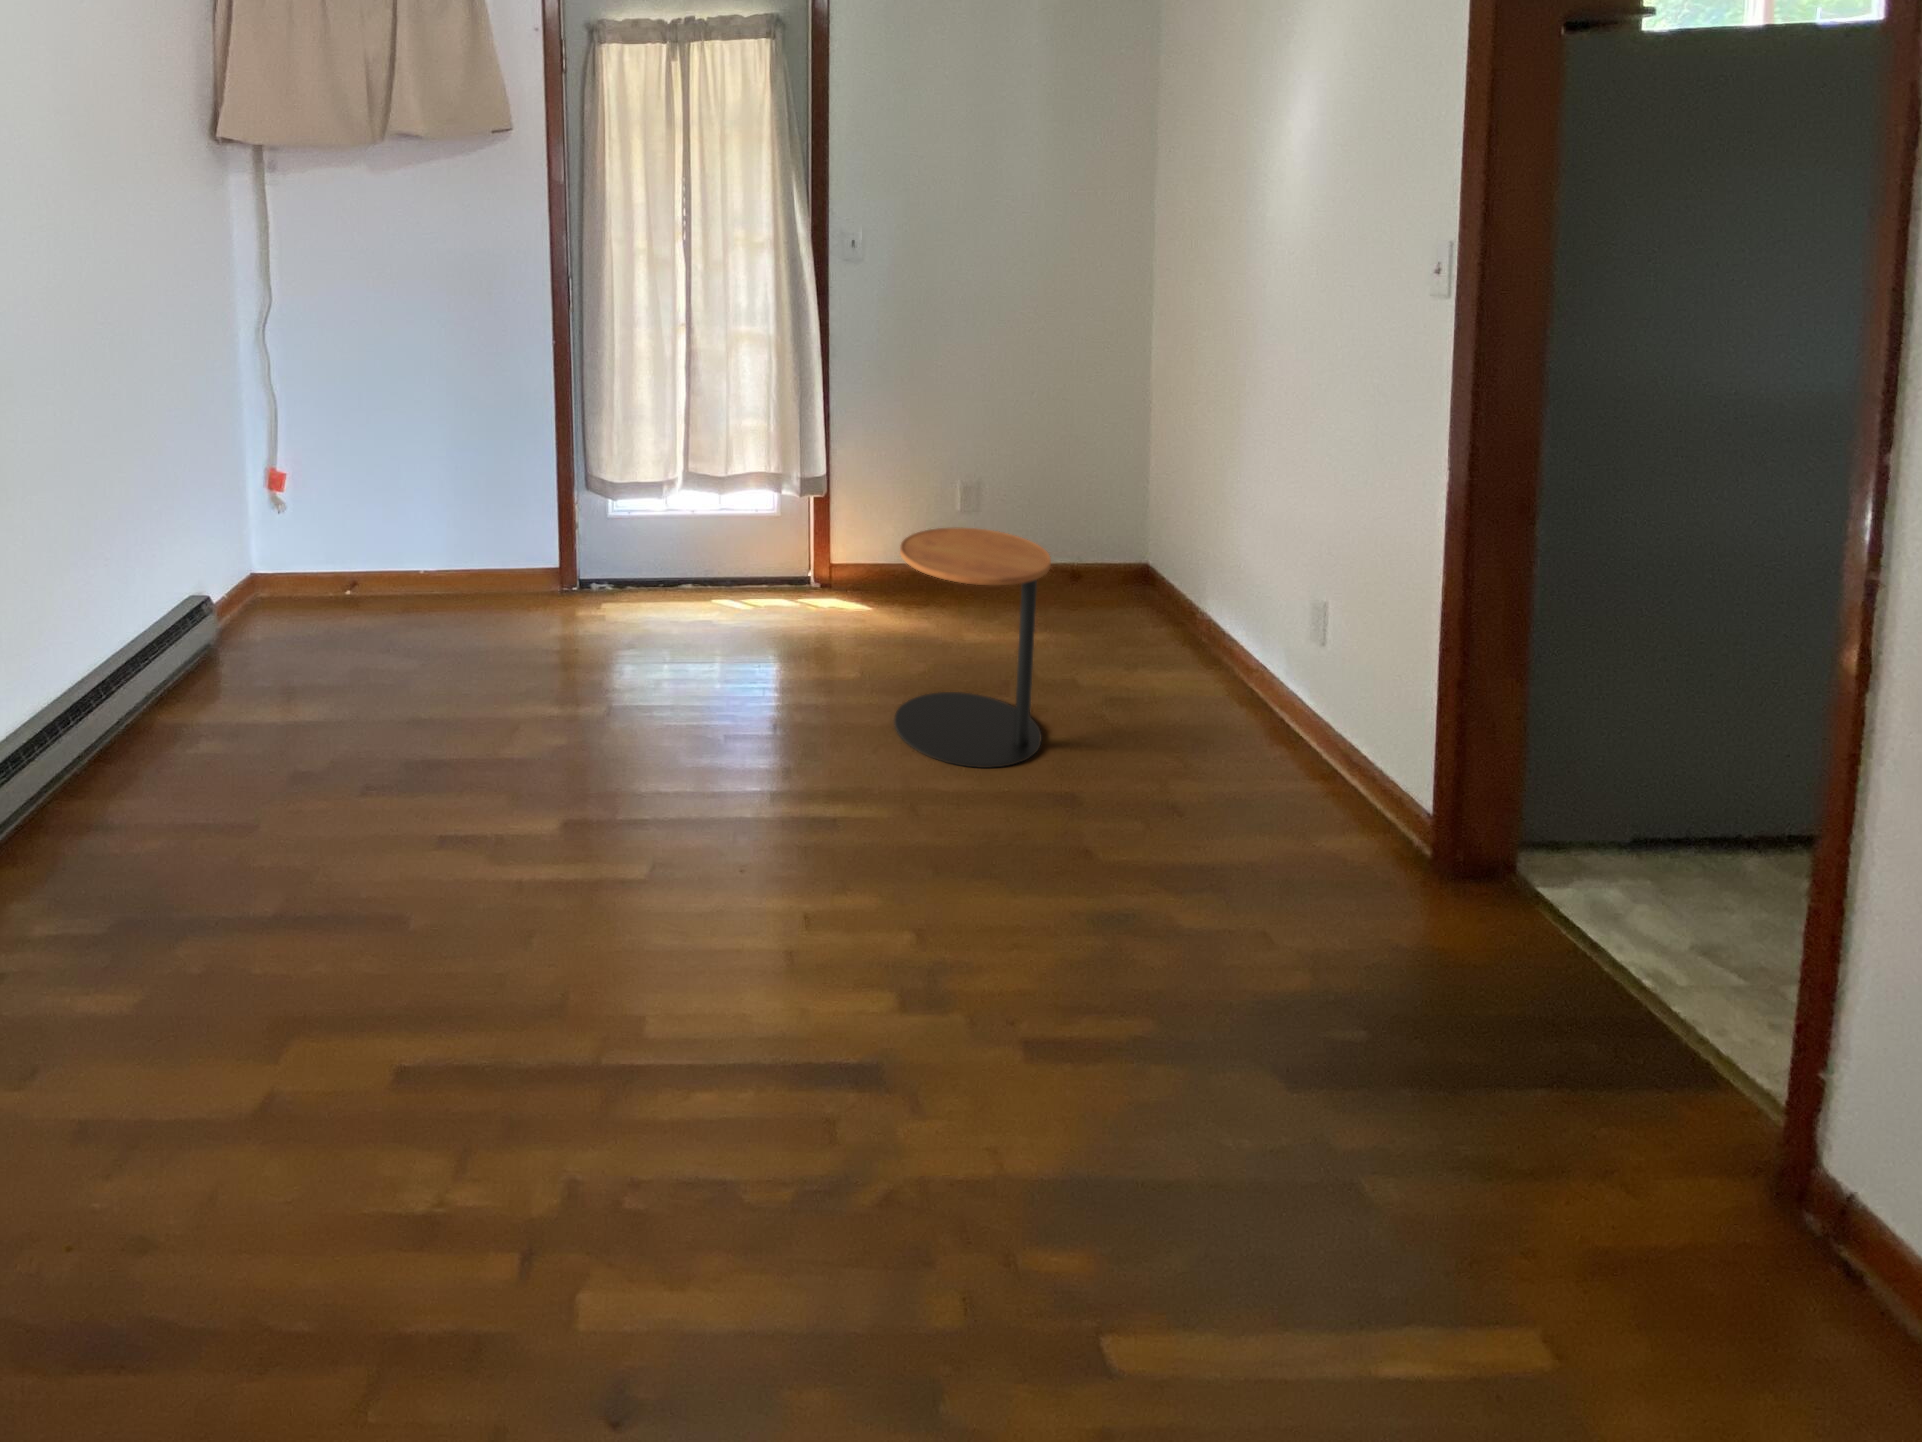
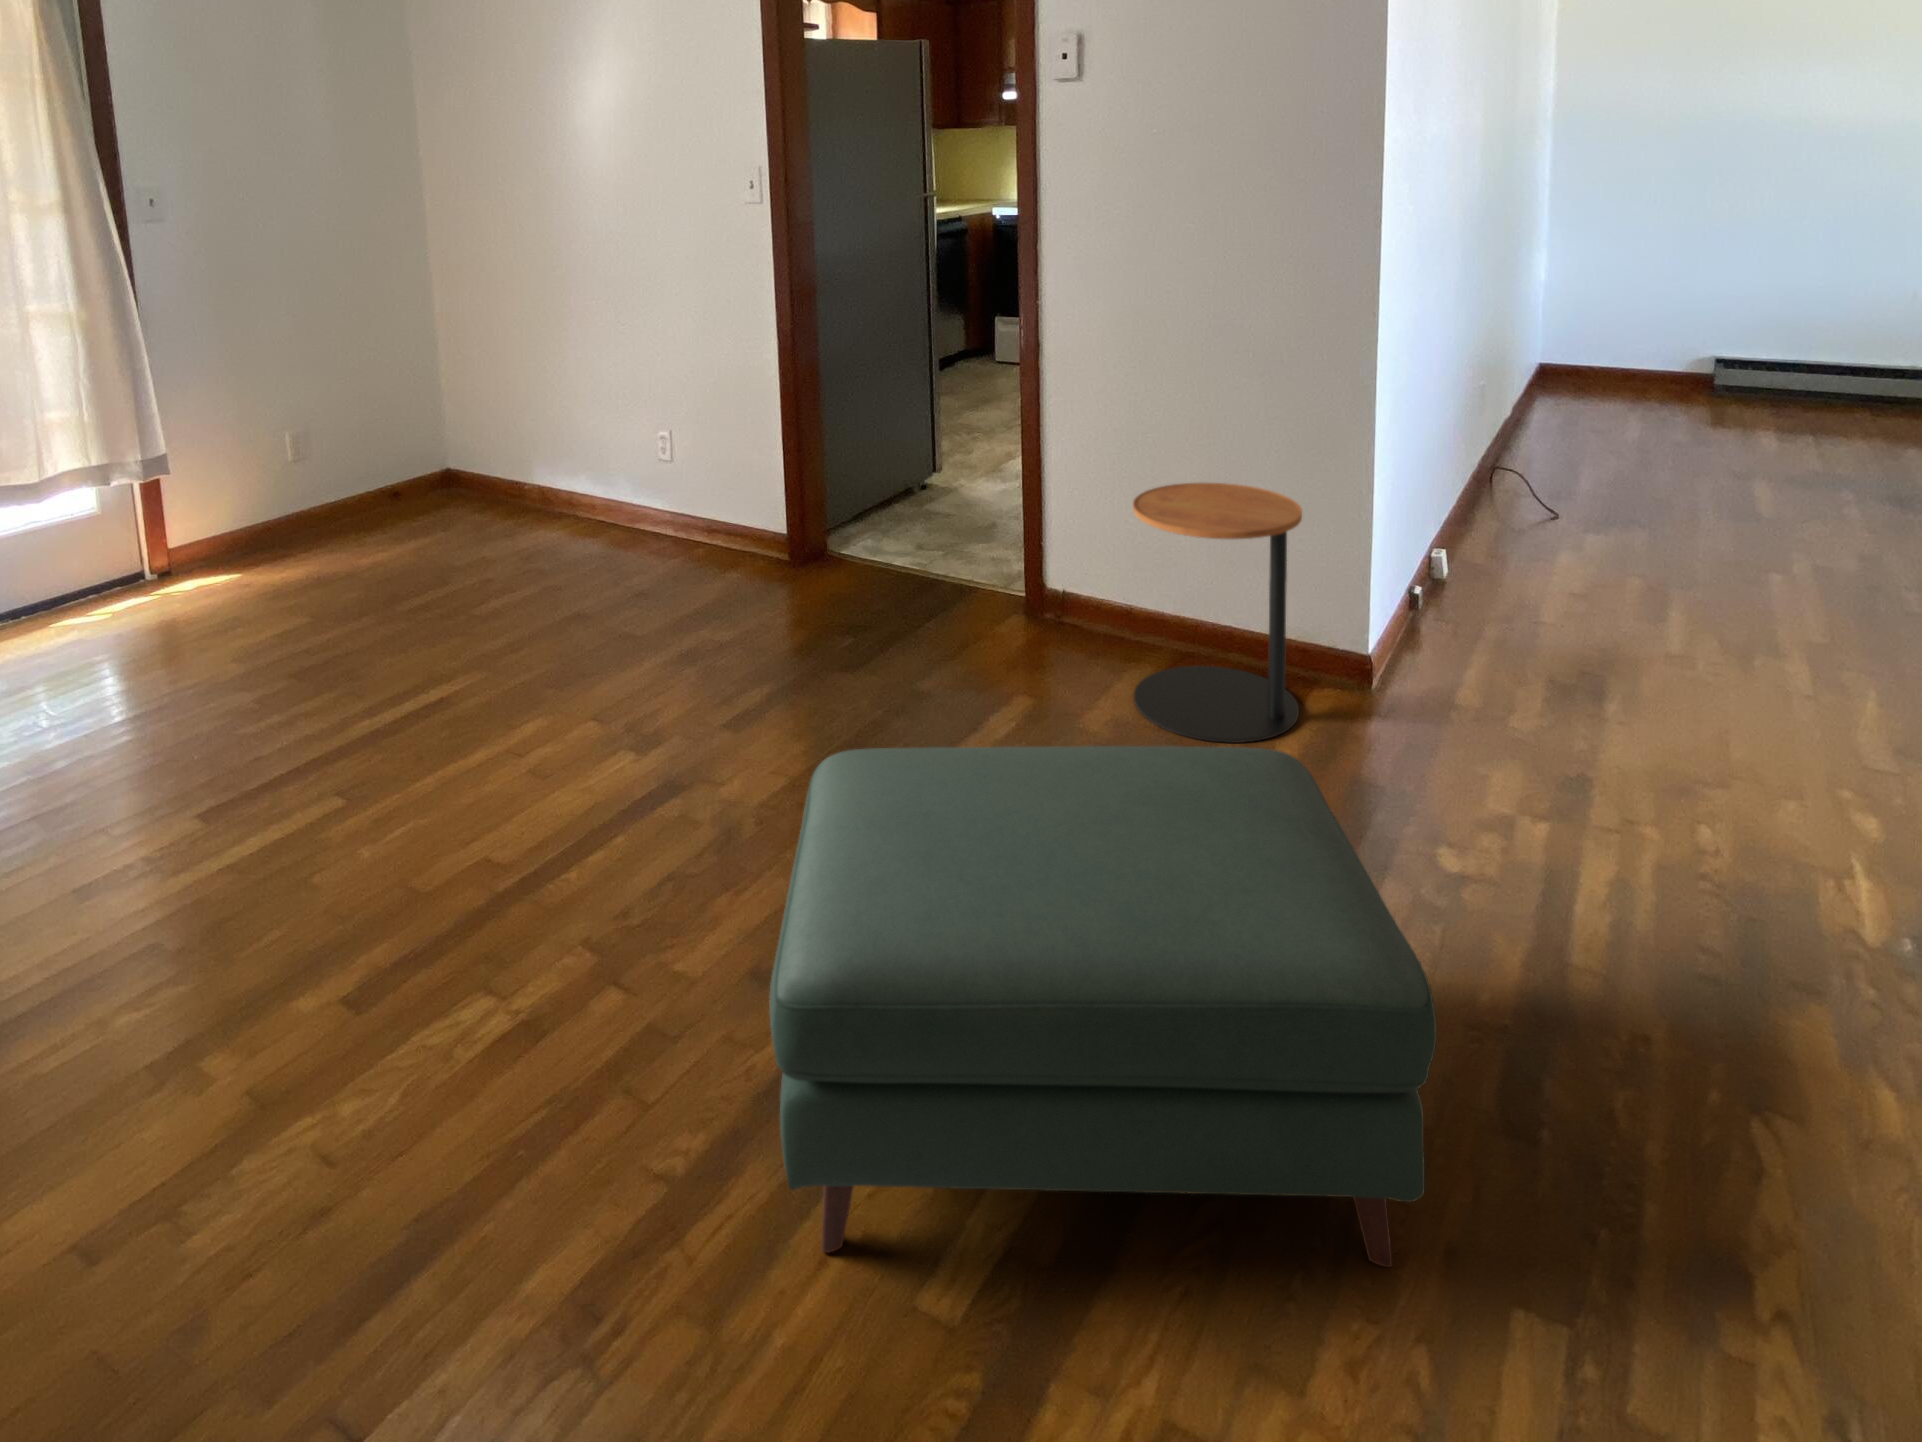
ottoman: none [564,783,1156,1273] -> present [769,746,1437,1267]

